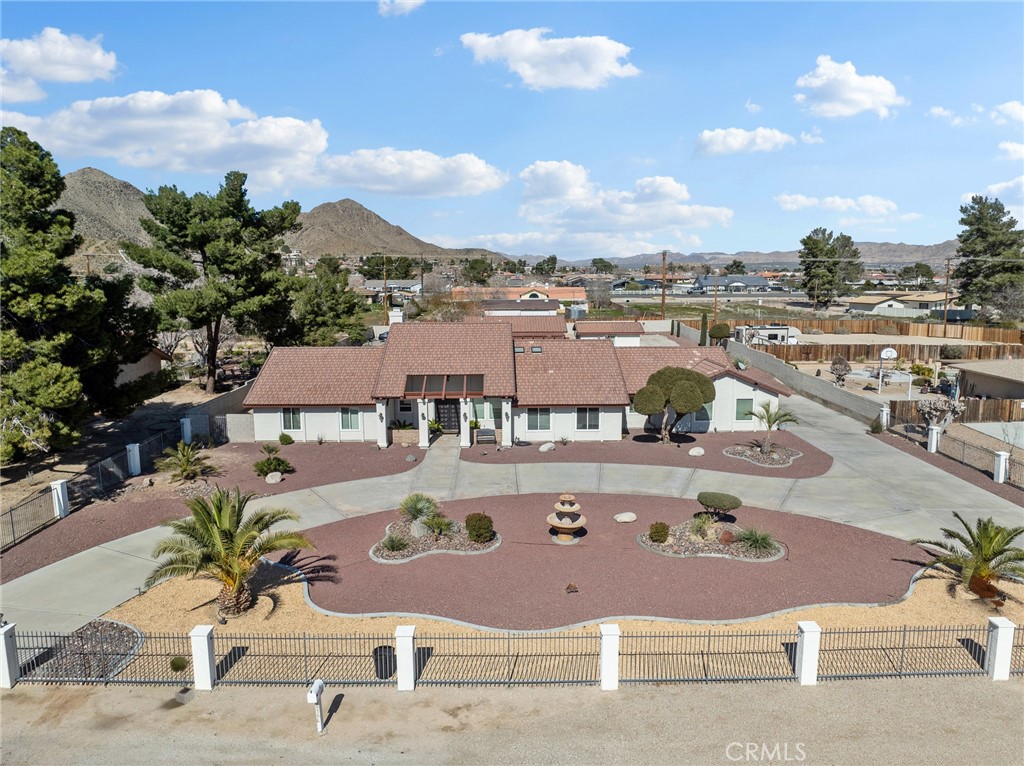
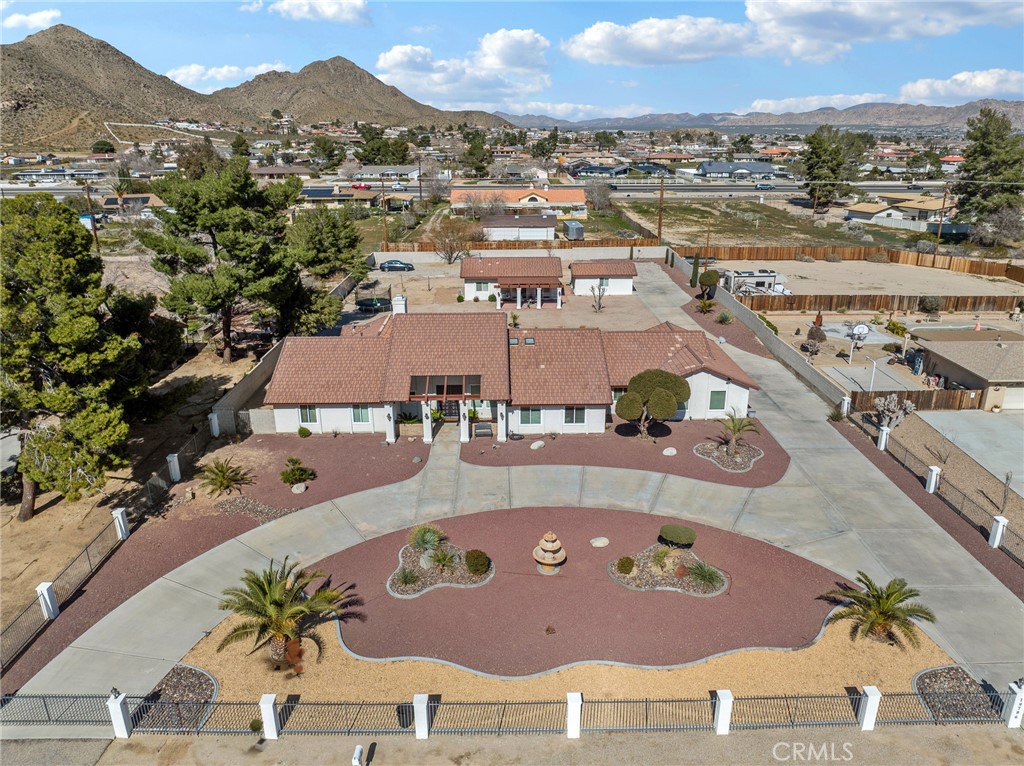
lounge chair: present [970,576,1004,612] -> present [285,639,305,675]

